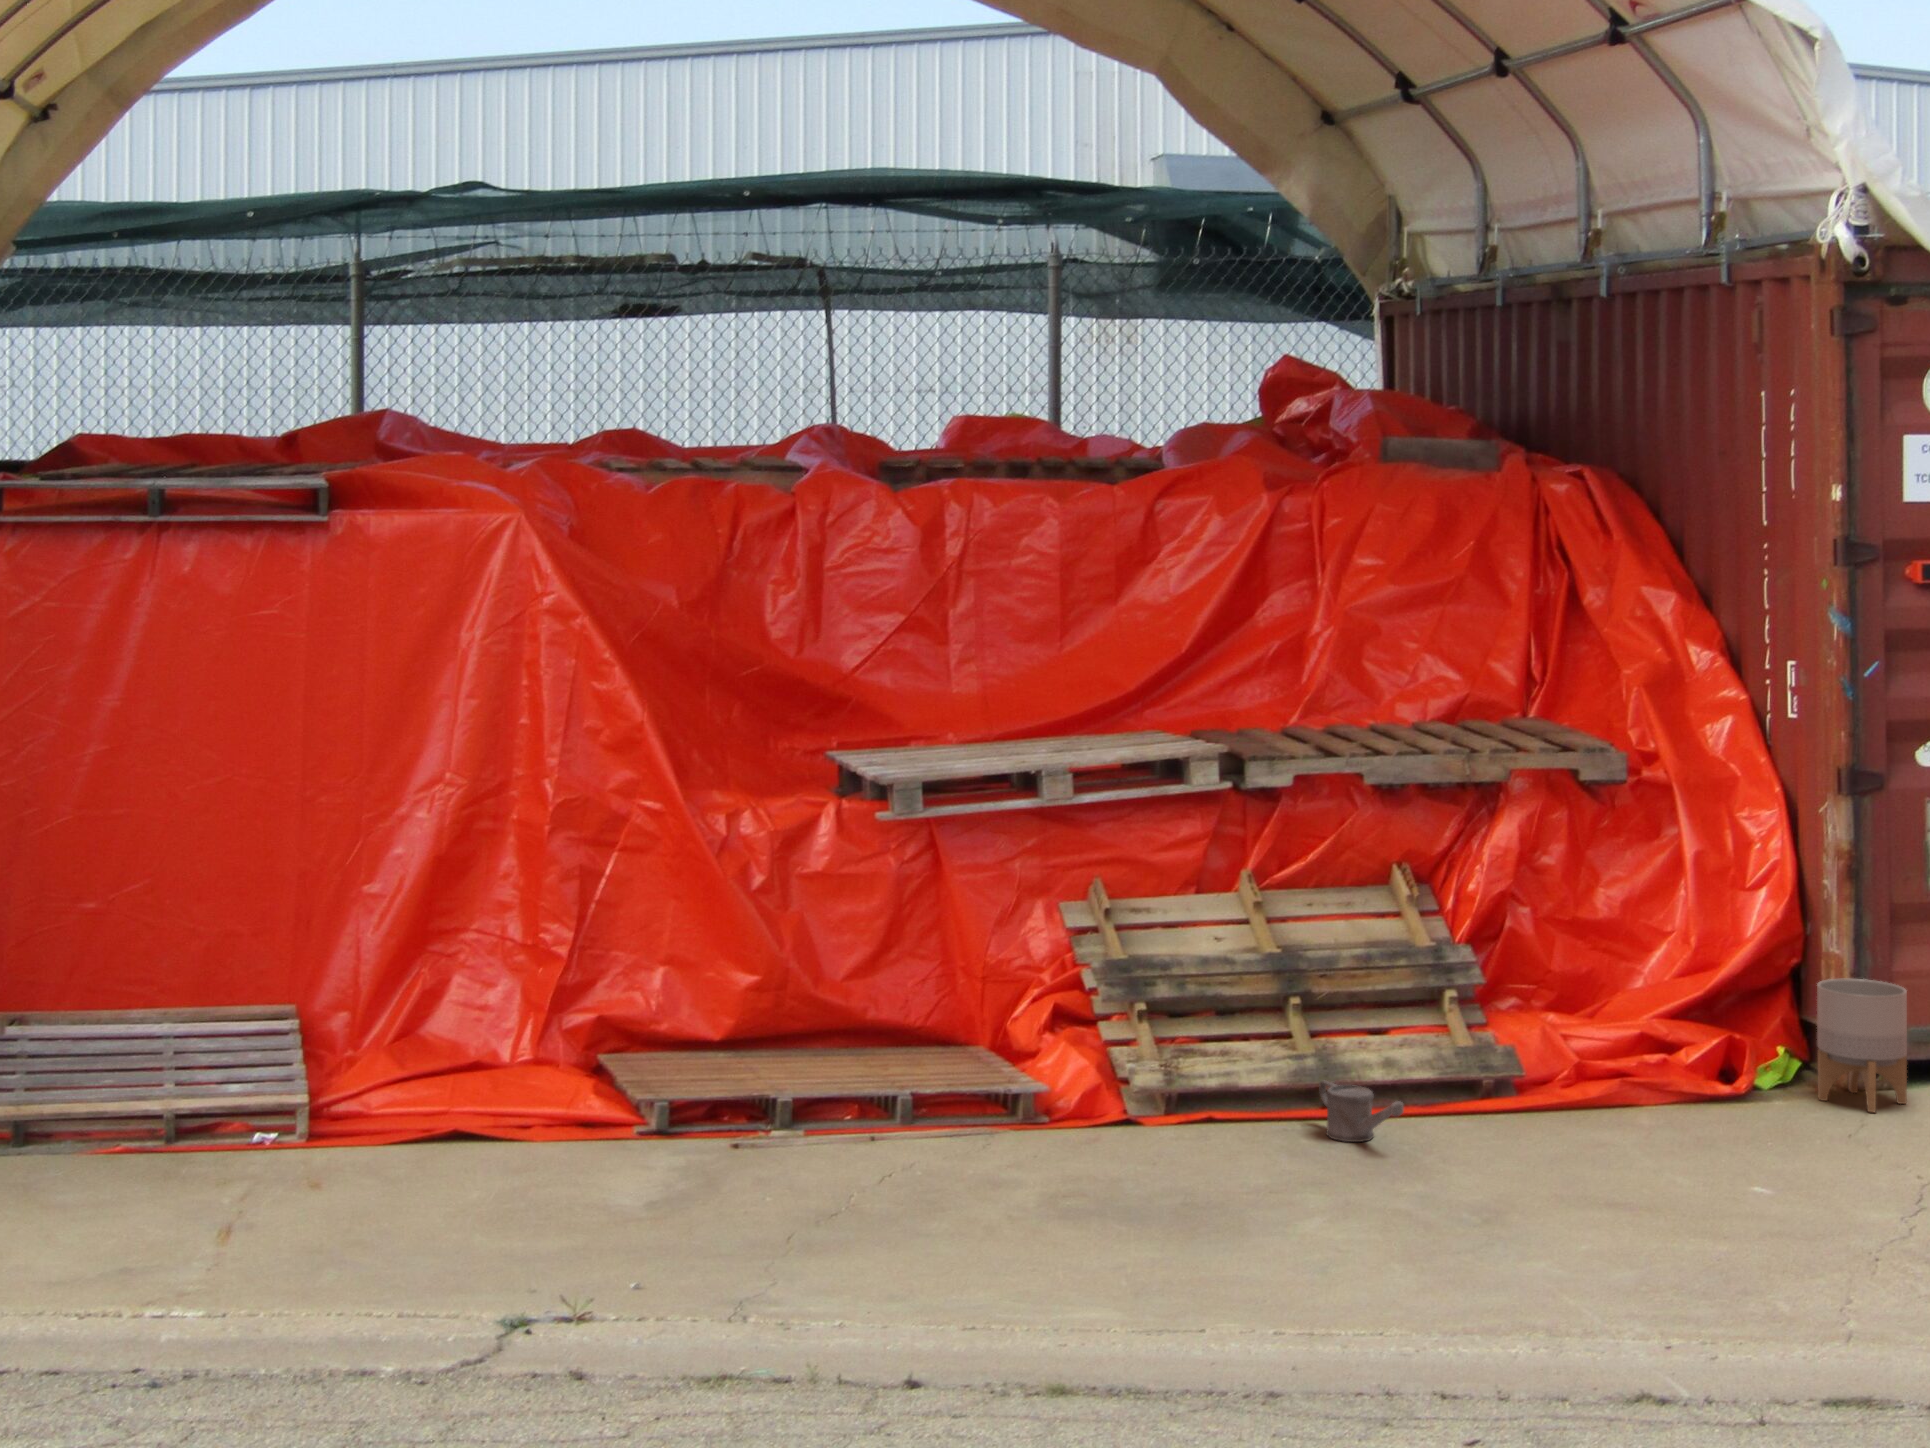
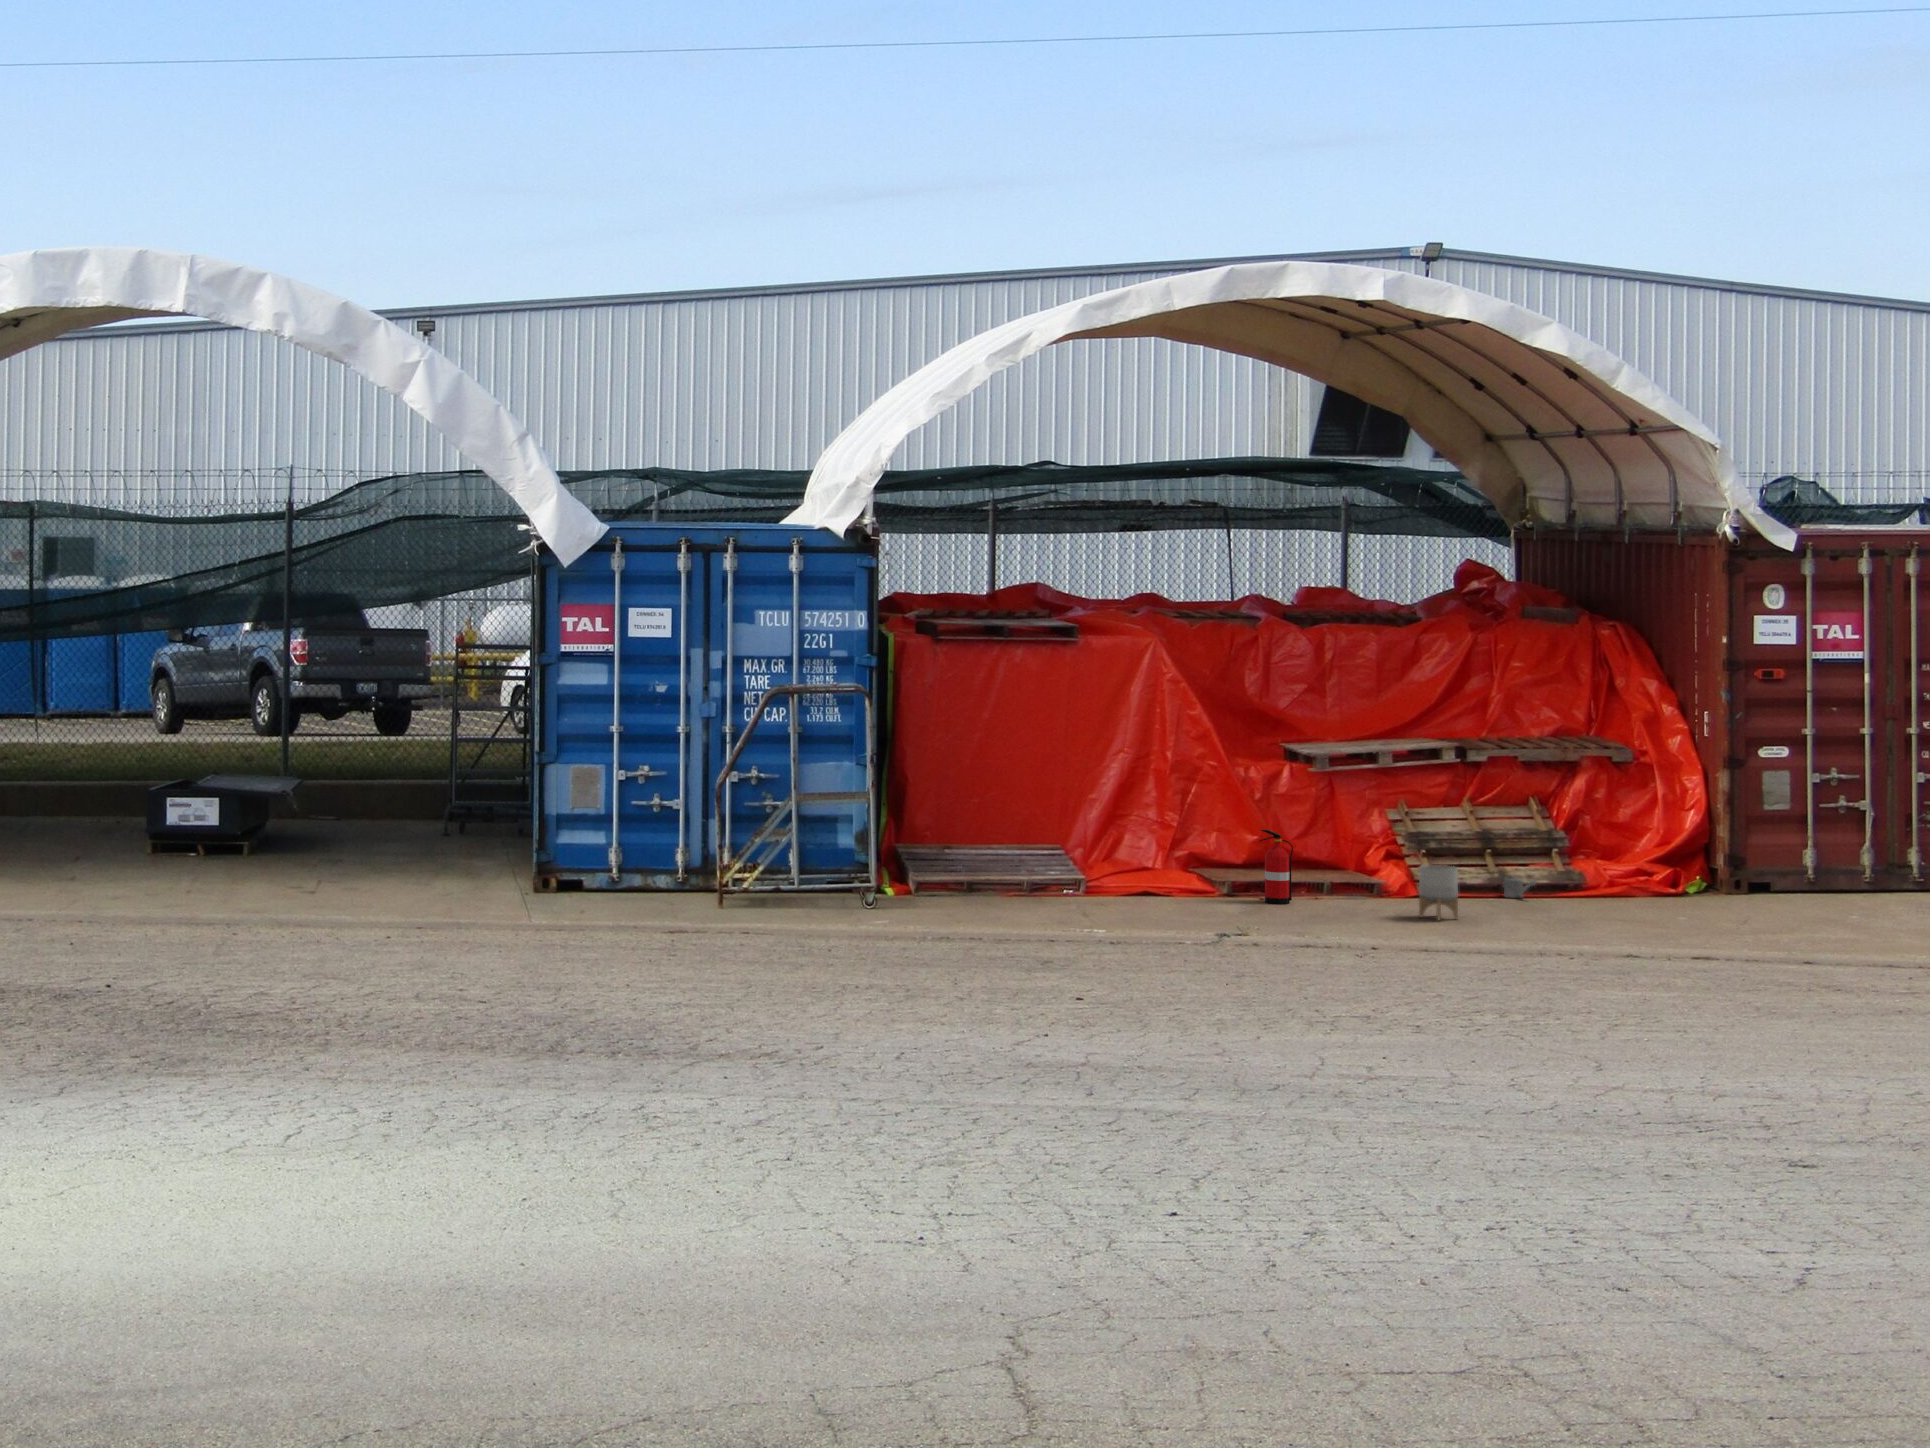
planter: present [1817,979,1907,1112] -> present [1419,865,1458,920]
fire extinguisher: none [679,1002,766,1209] -> present [1259,829,1293,904]

